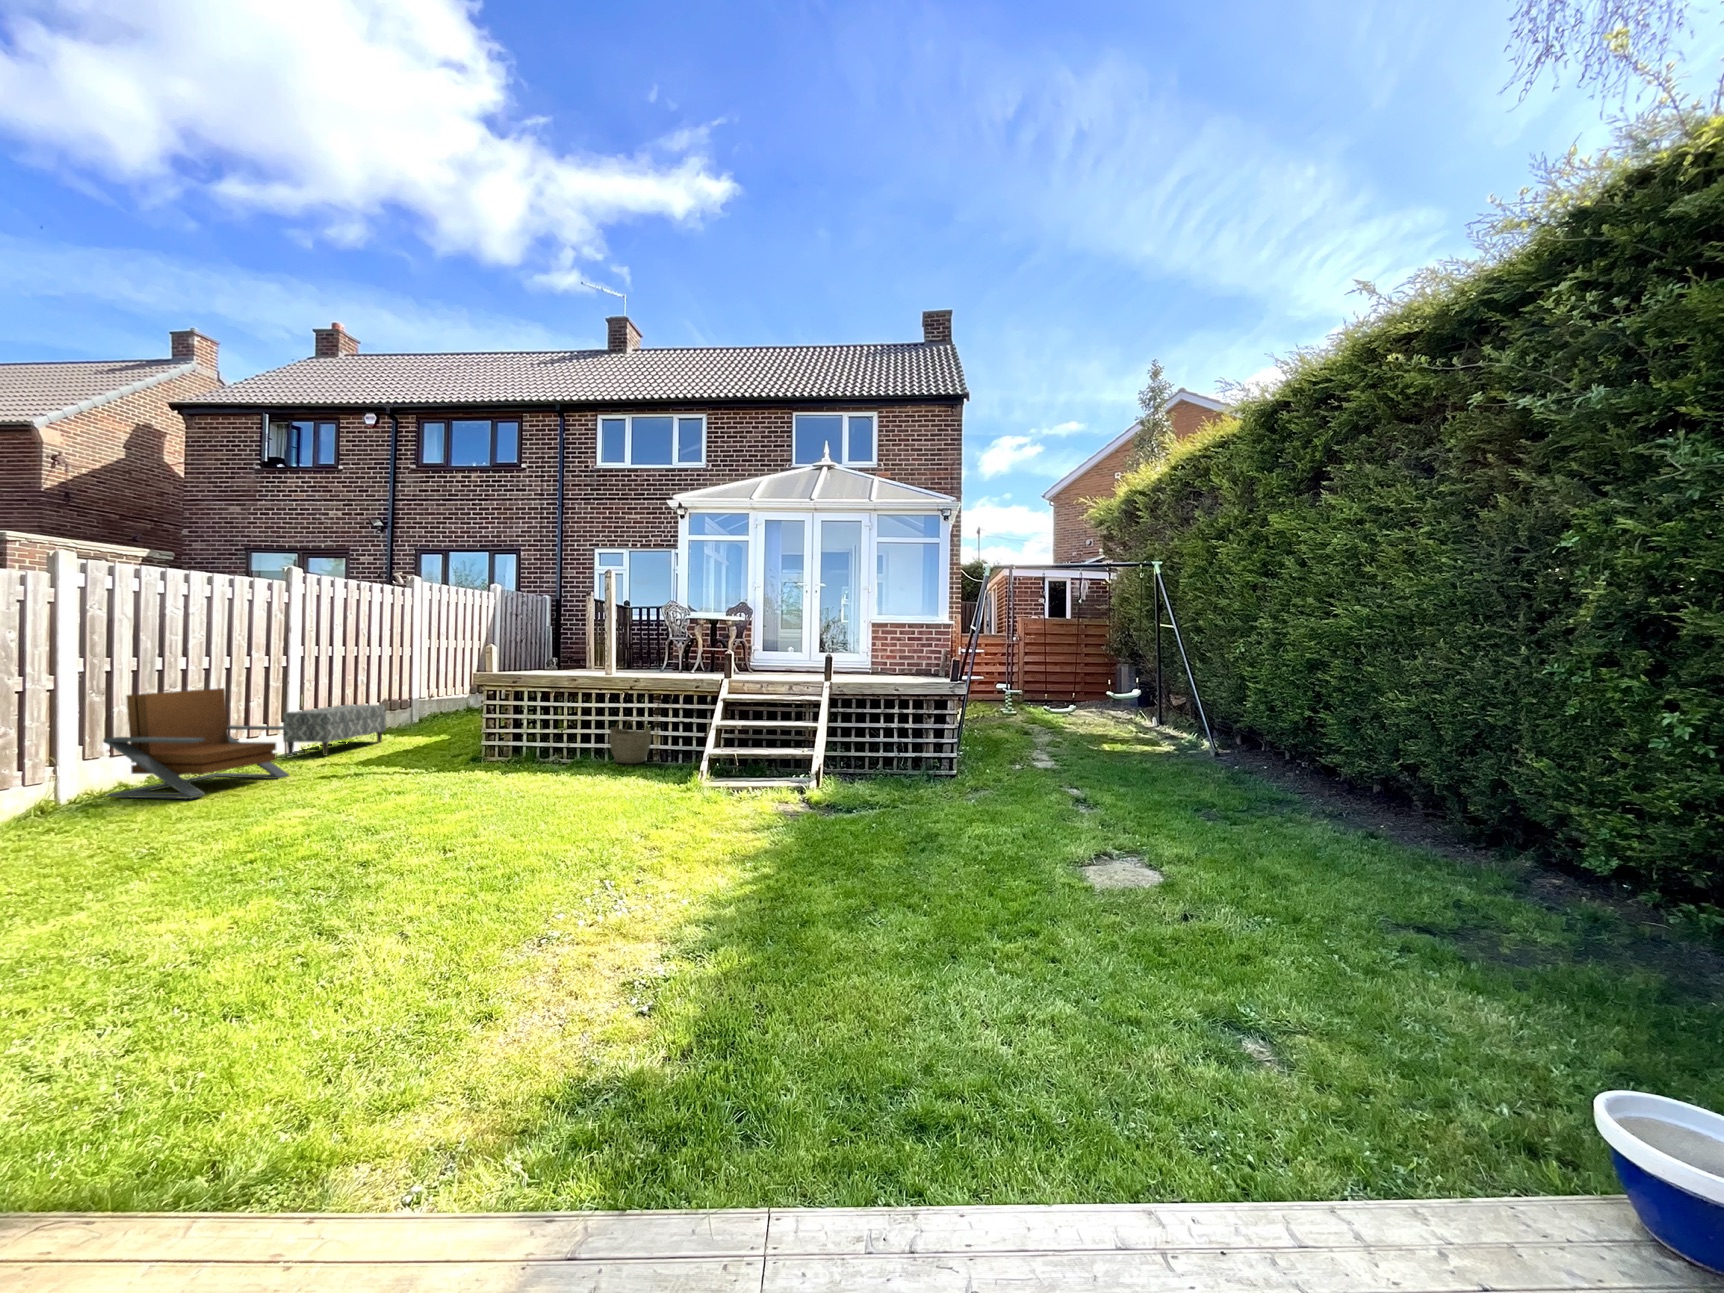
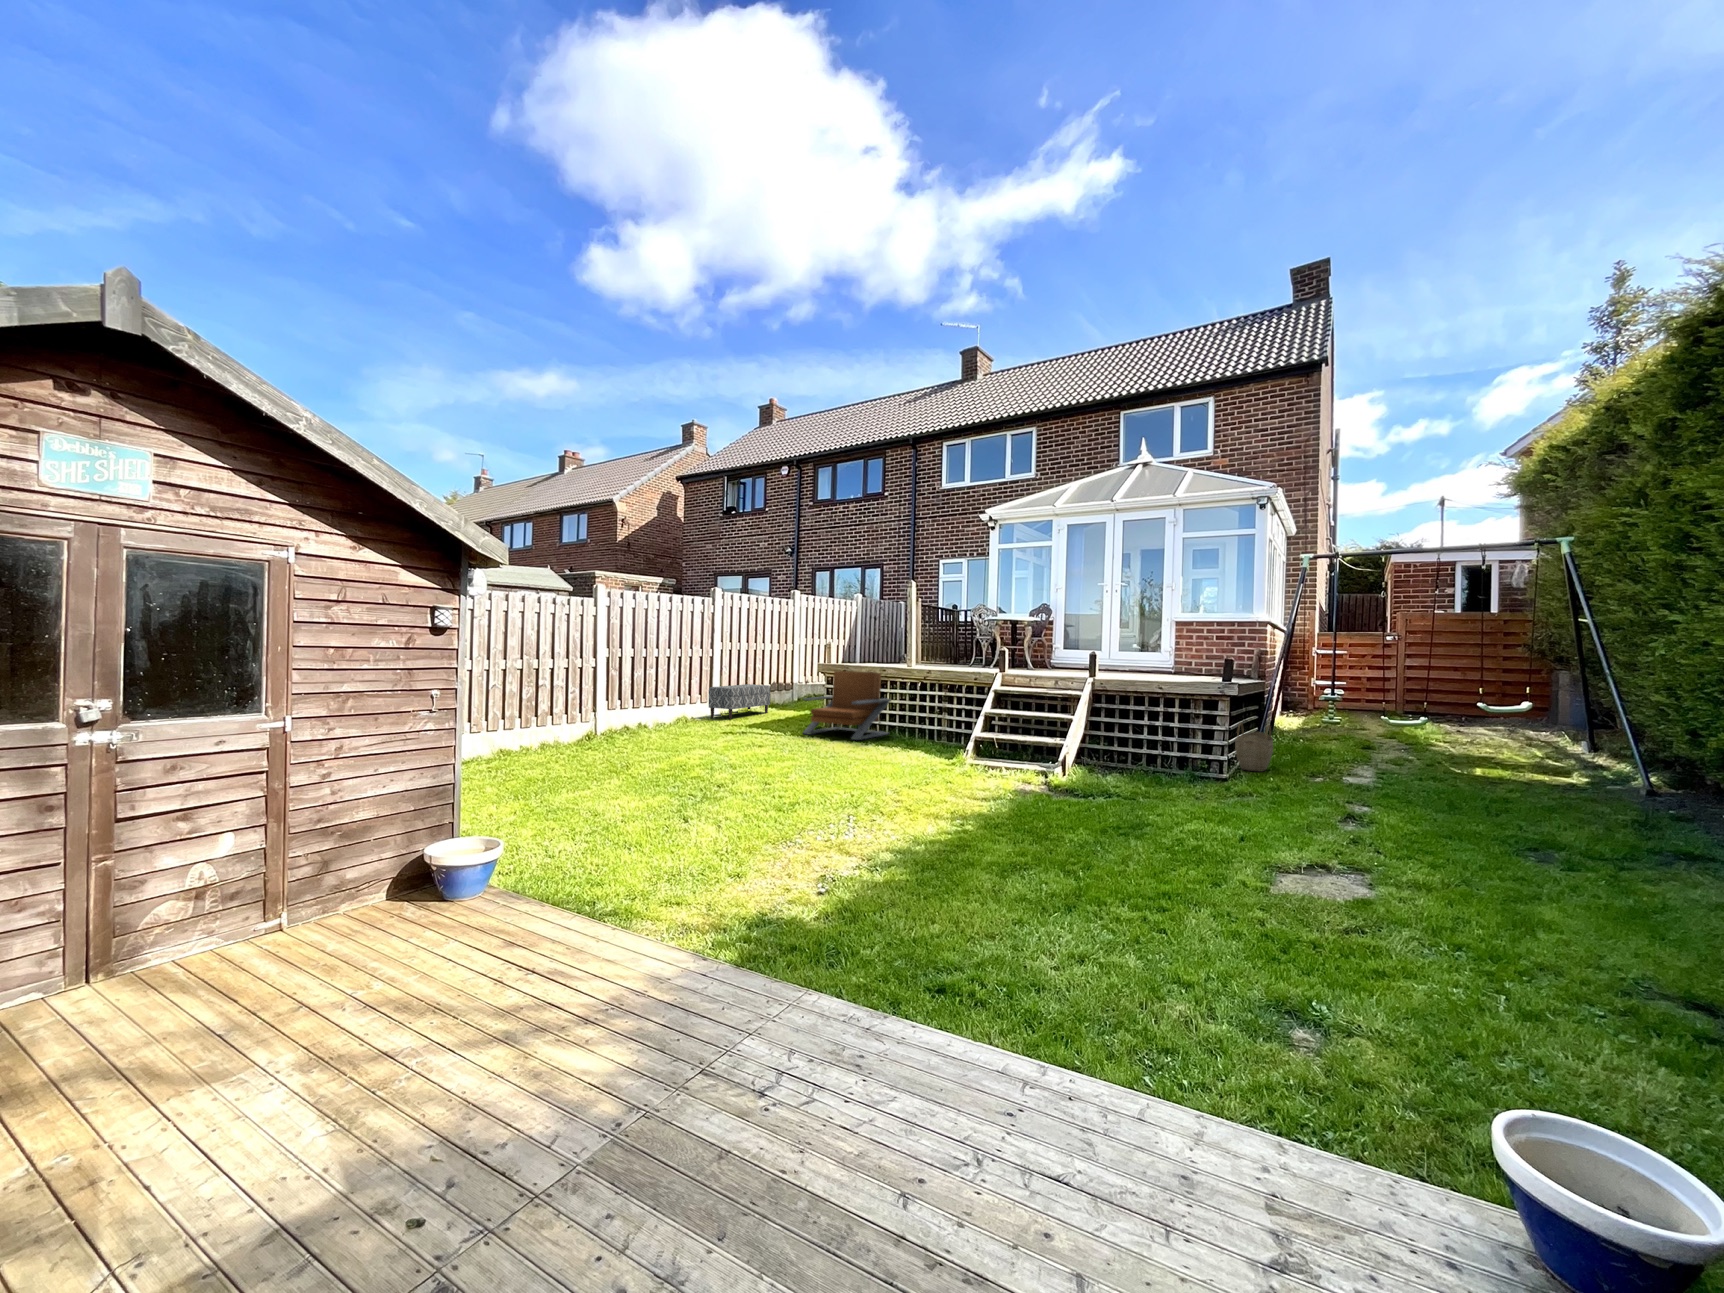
lounge chair: present [103,688,290,799] -> present [803,671,890,740]
woven basket: present [610,717,651,764] -> present [1235,723,1273,771]

